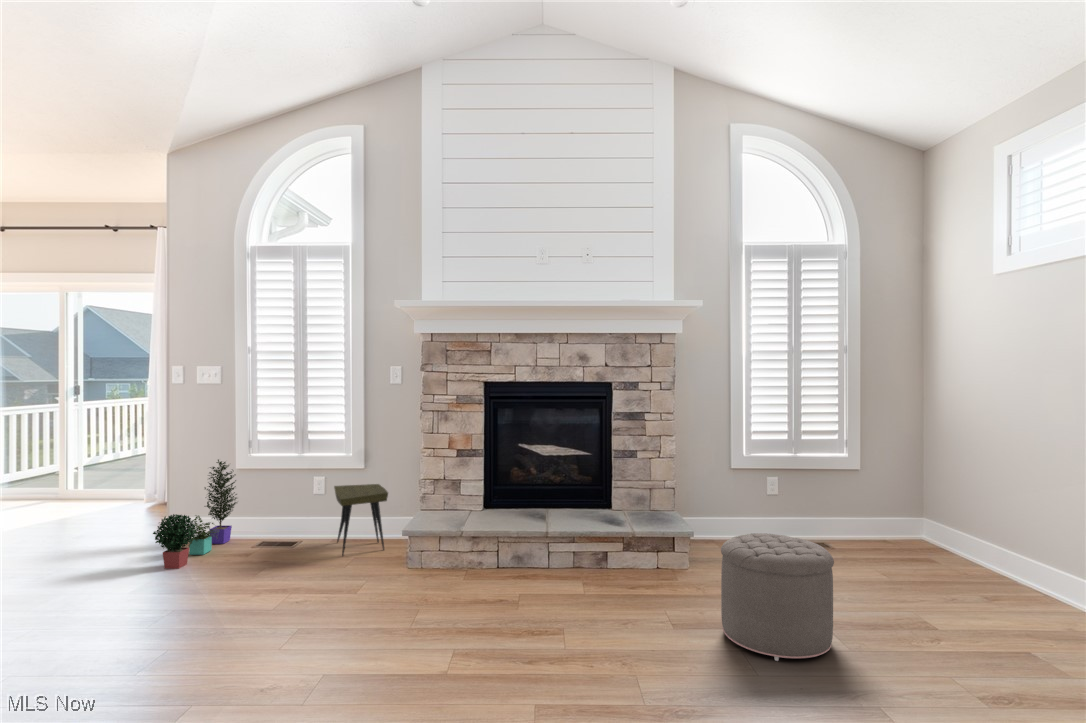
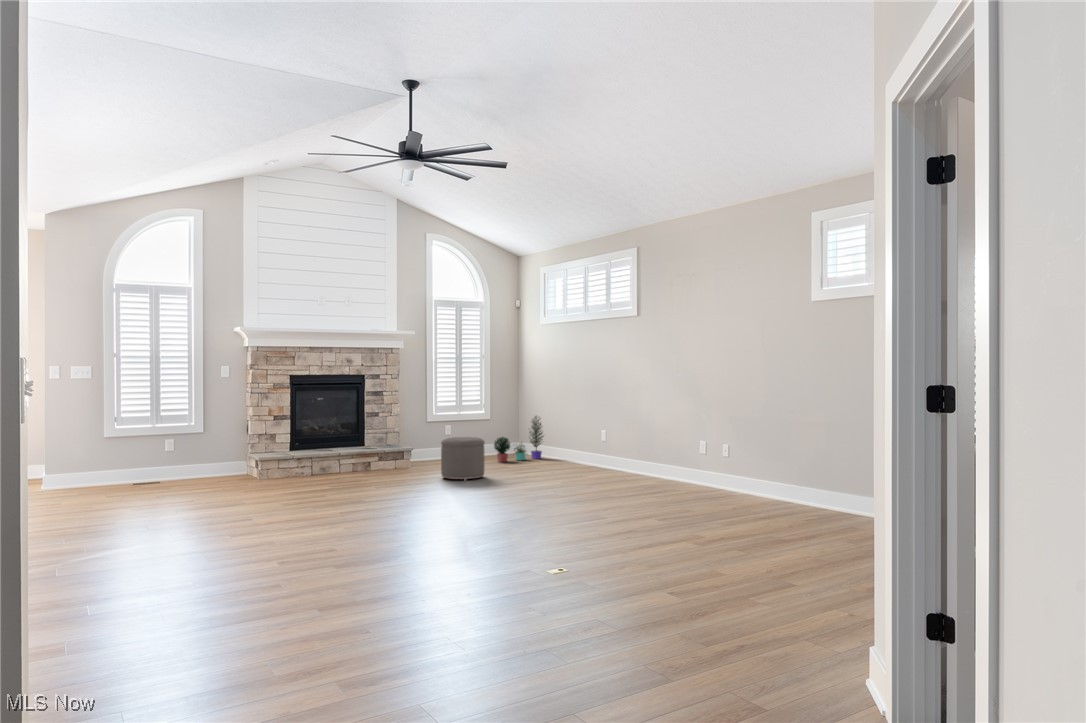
potted plant: present [153,459,237,569] -> present [494,416,543,462]
side table: present [334,484,388,556] -> none [188,442,238,483]

